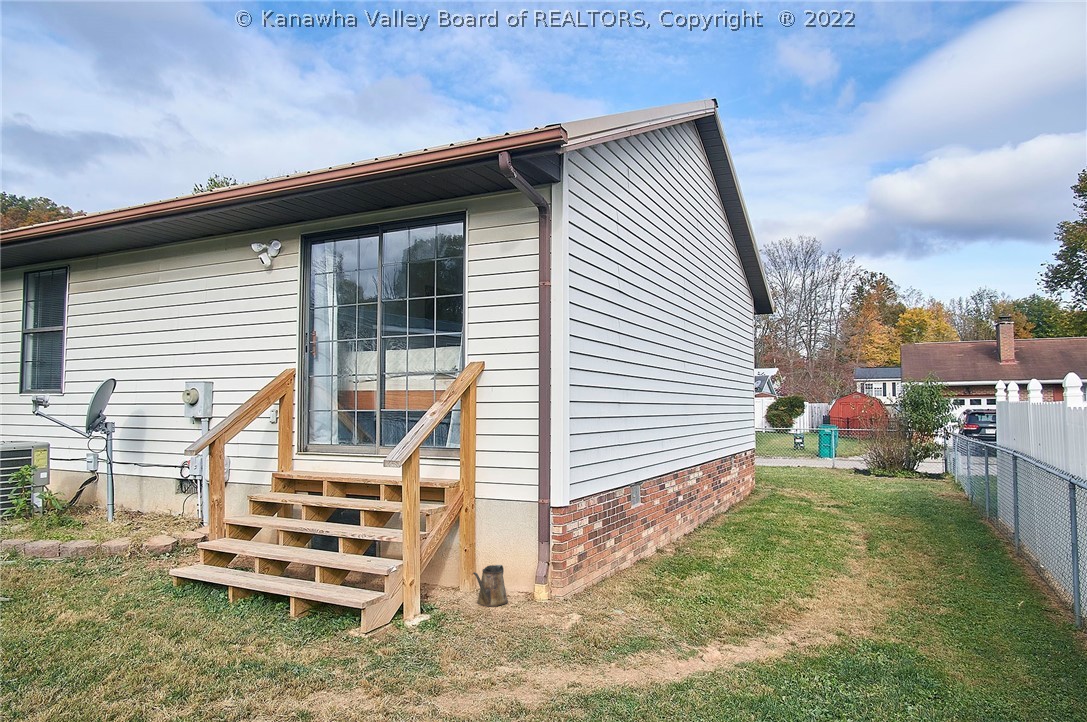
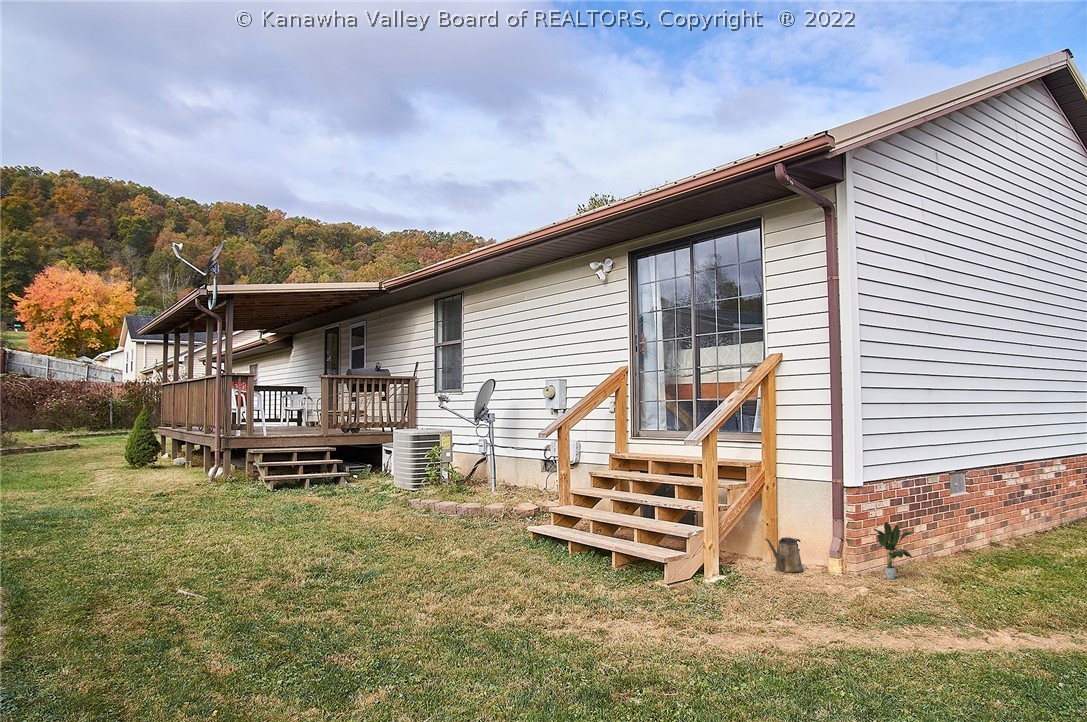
potted plant: none [577,540,616,600] -> present [874,522,912,580]

